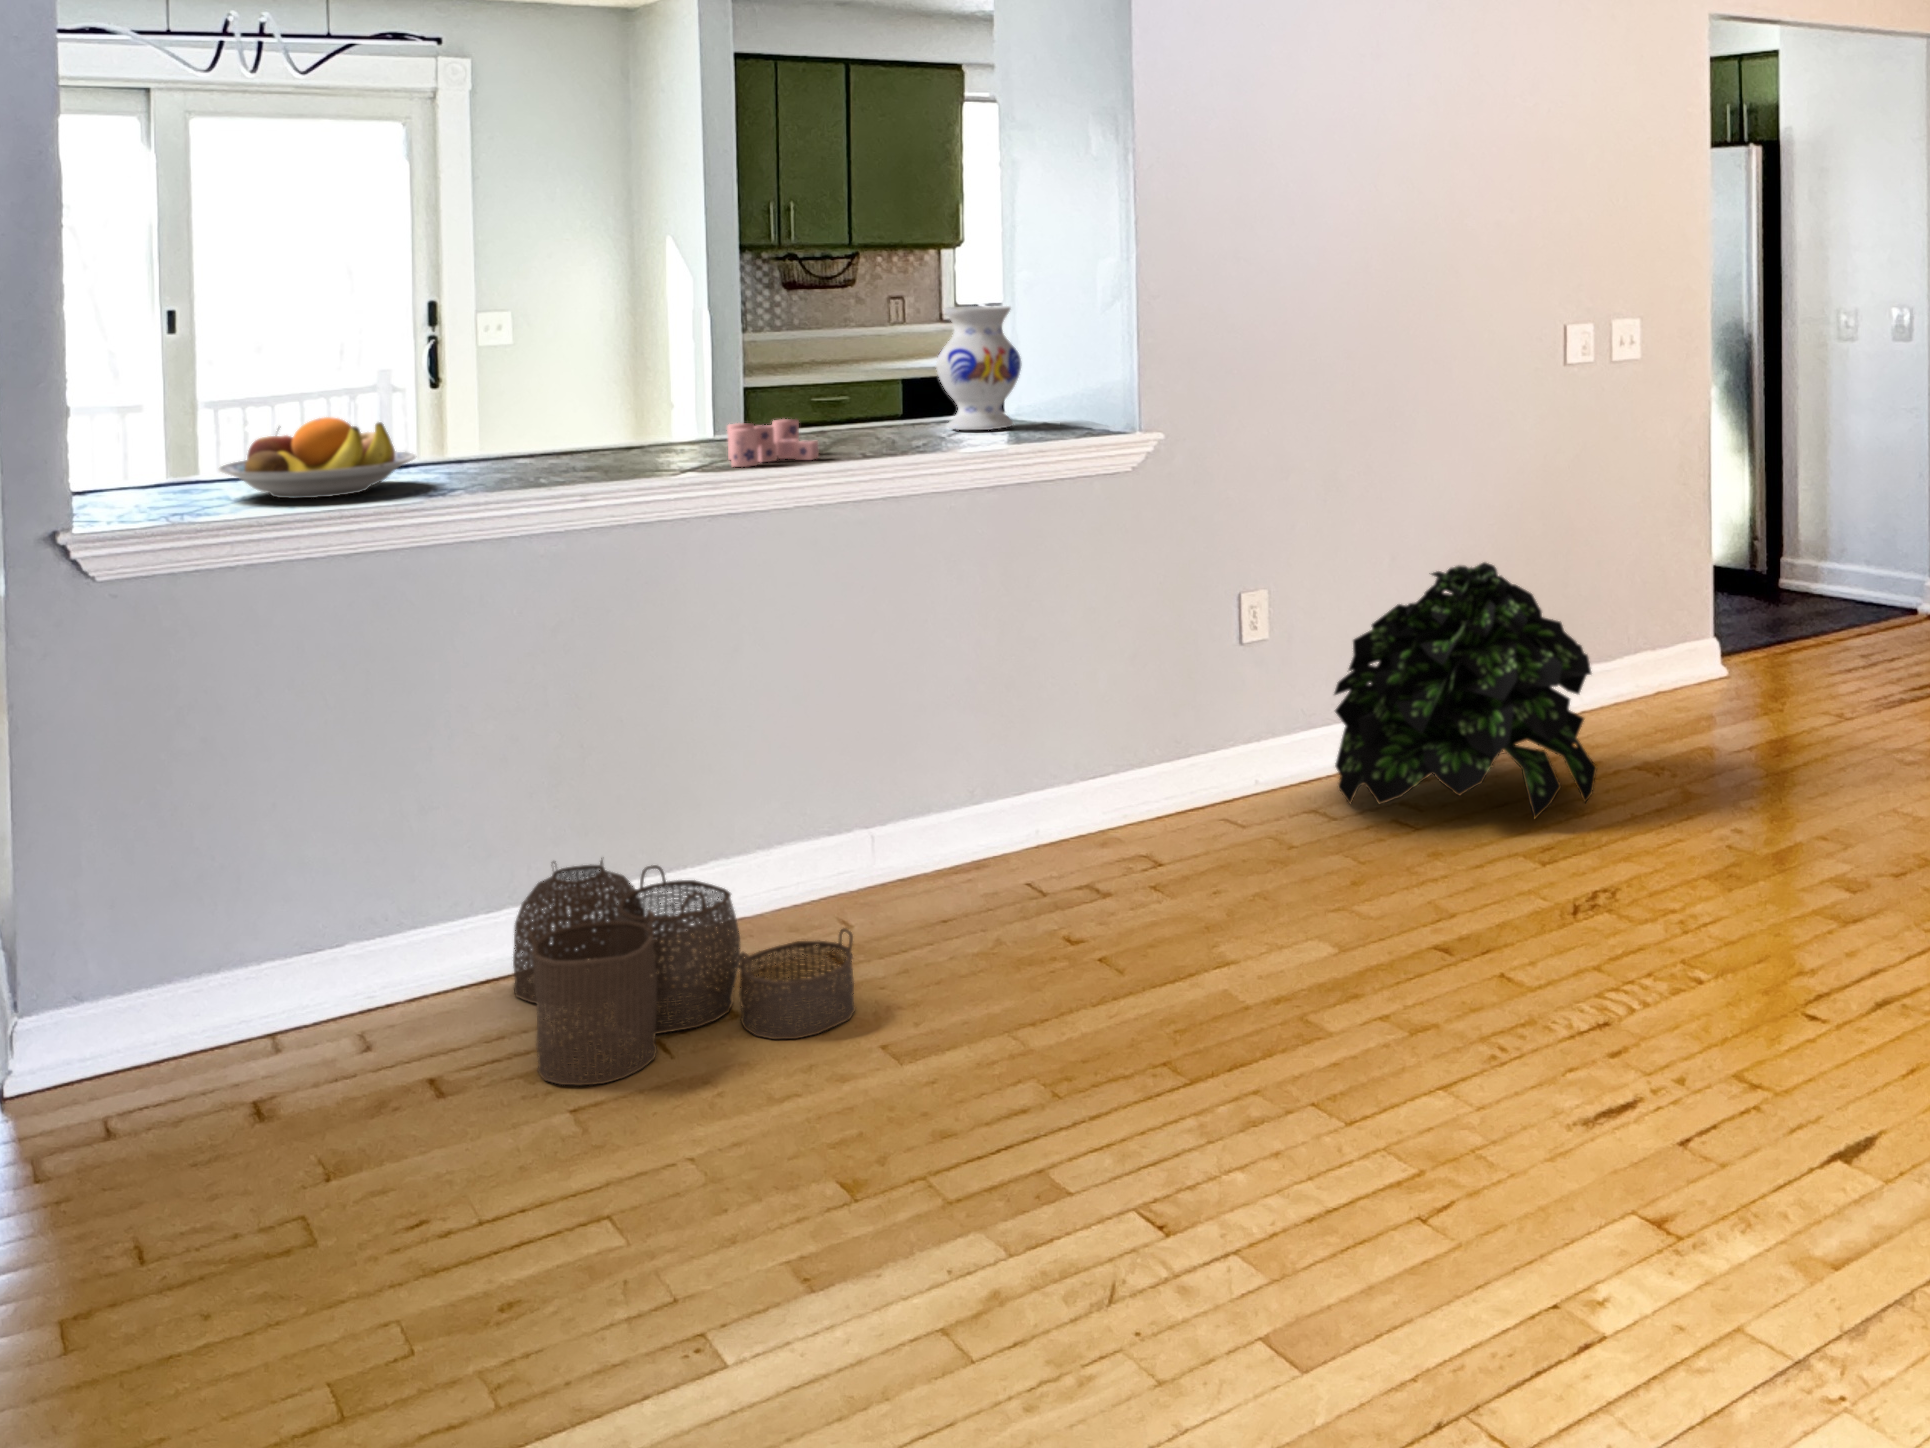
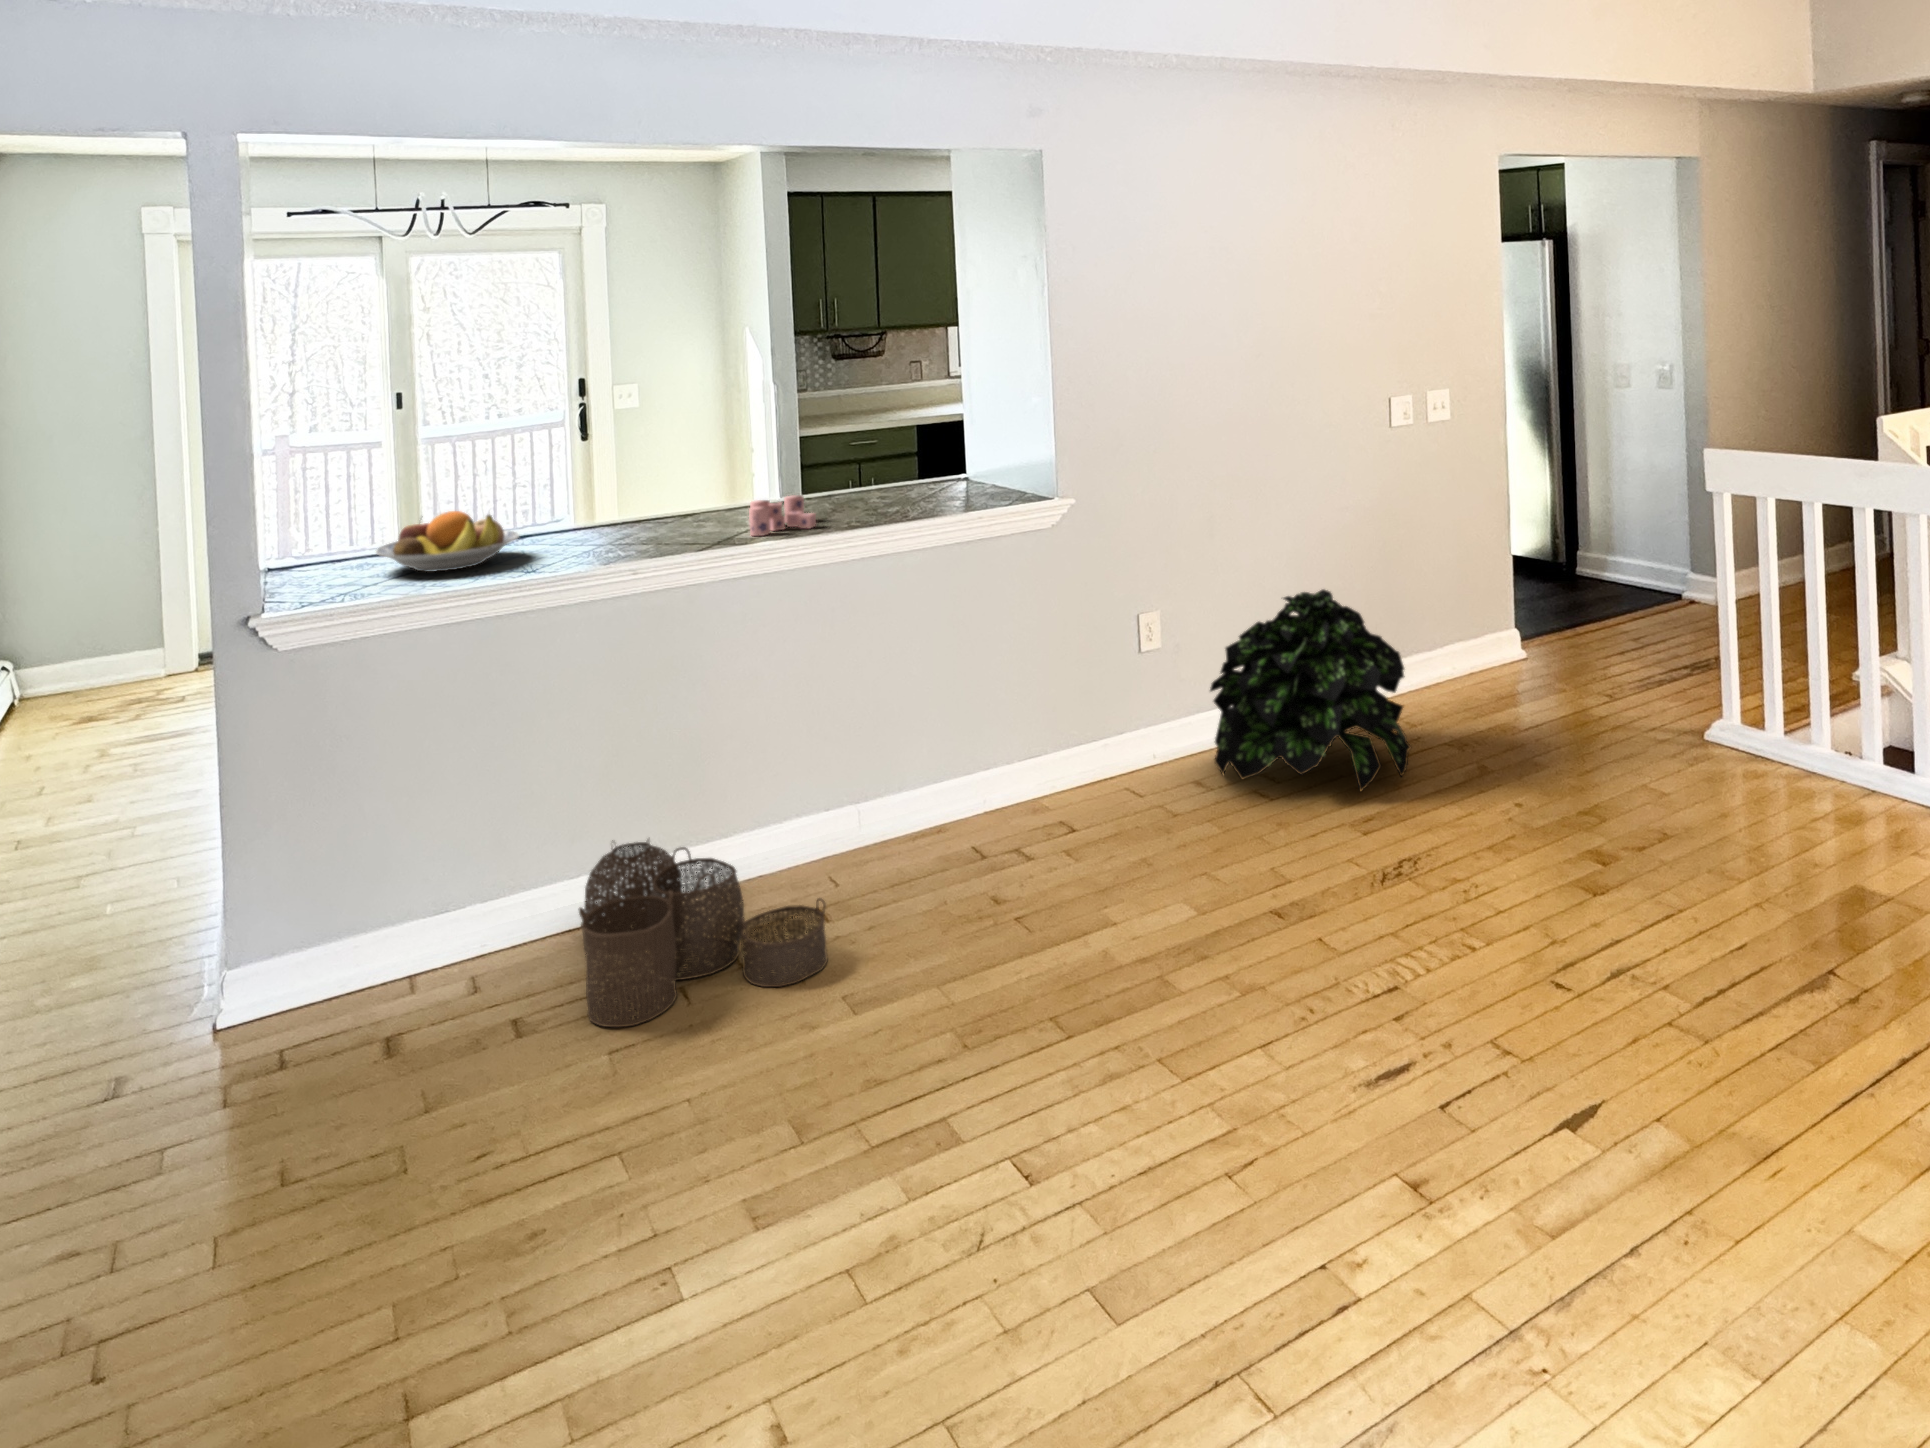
vase: present [936,306,1021,430] -> none [912,400,975,494]

